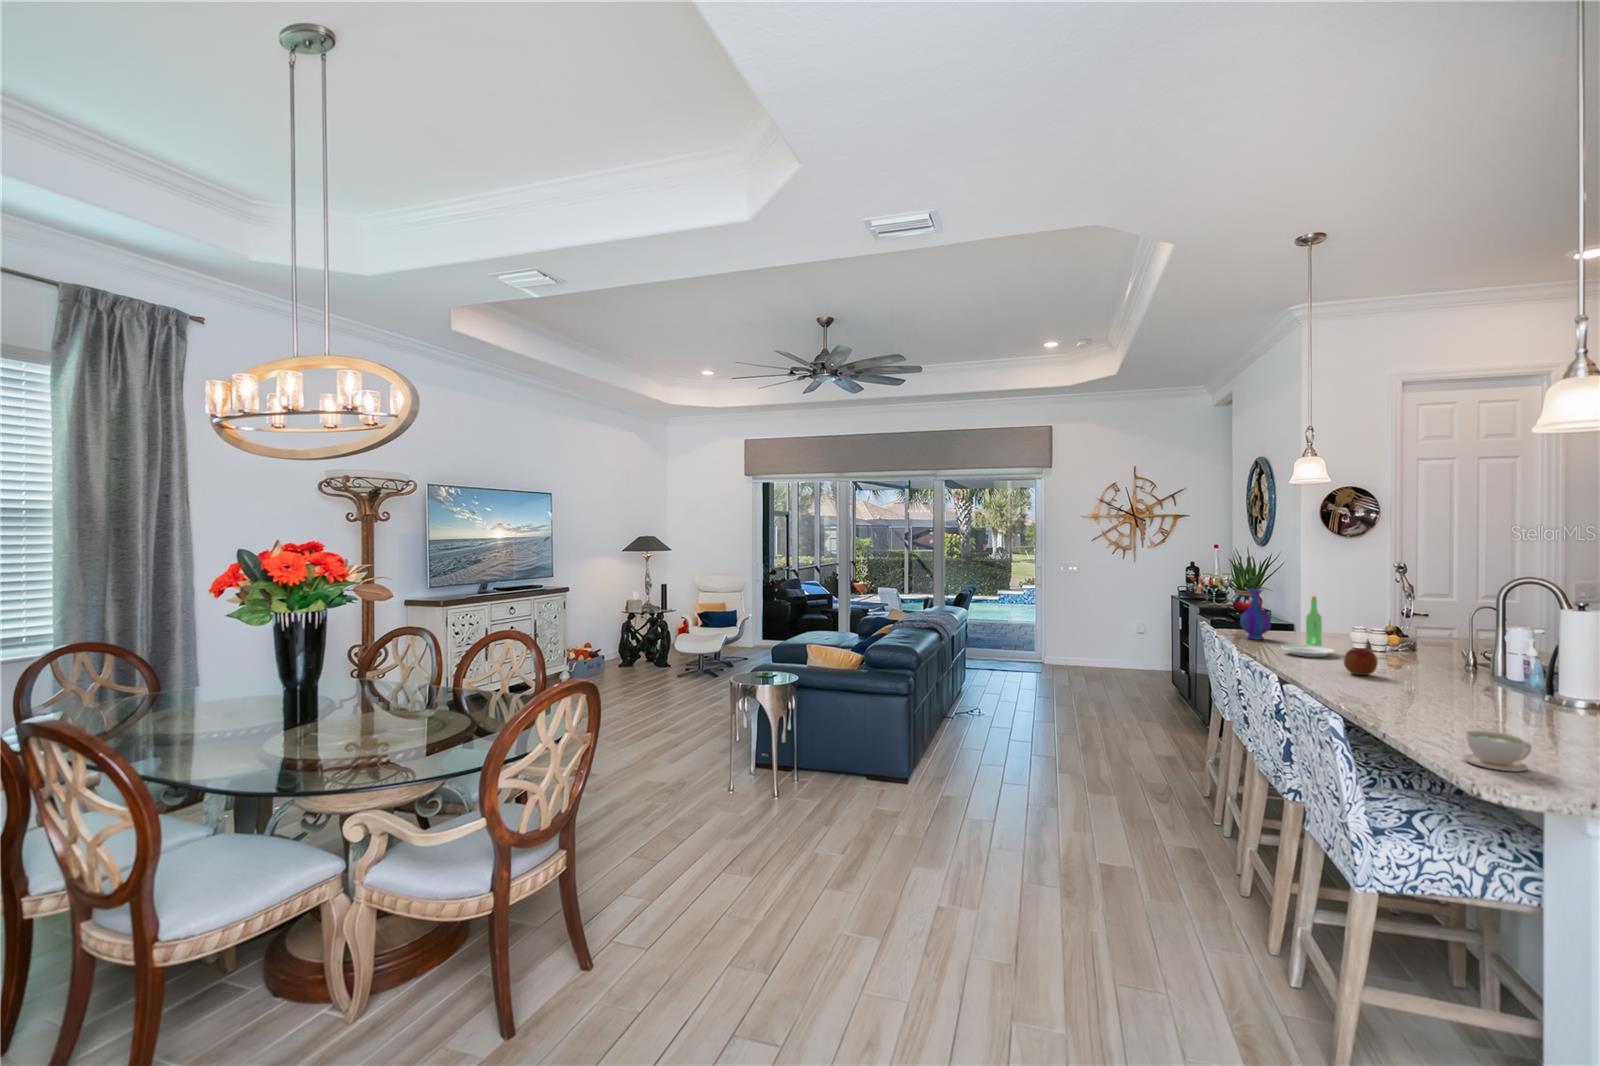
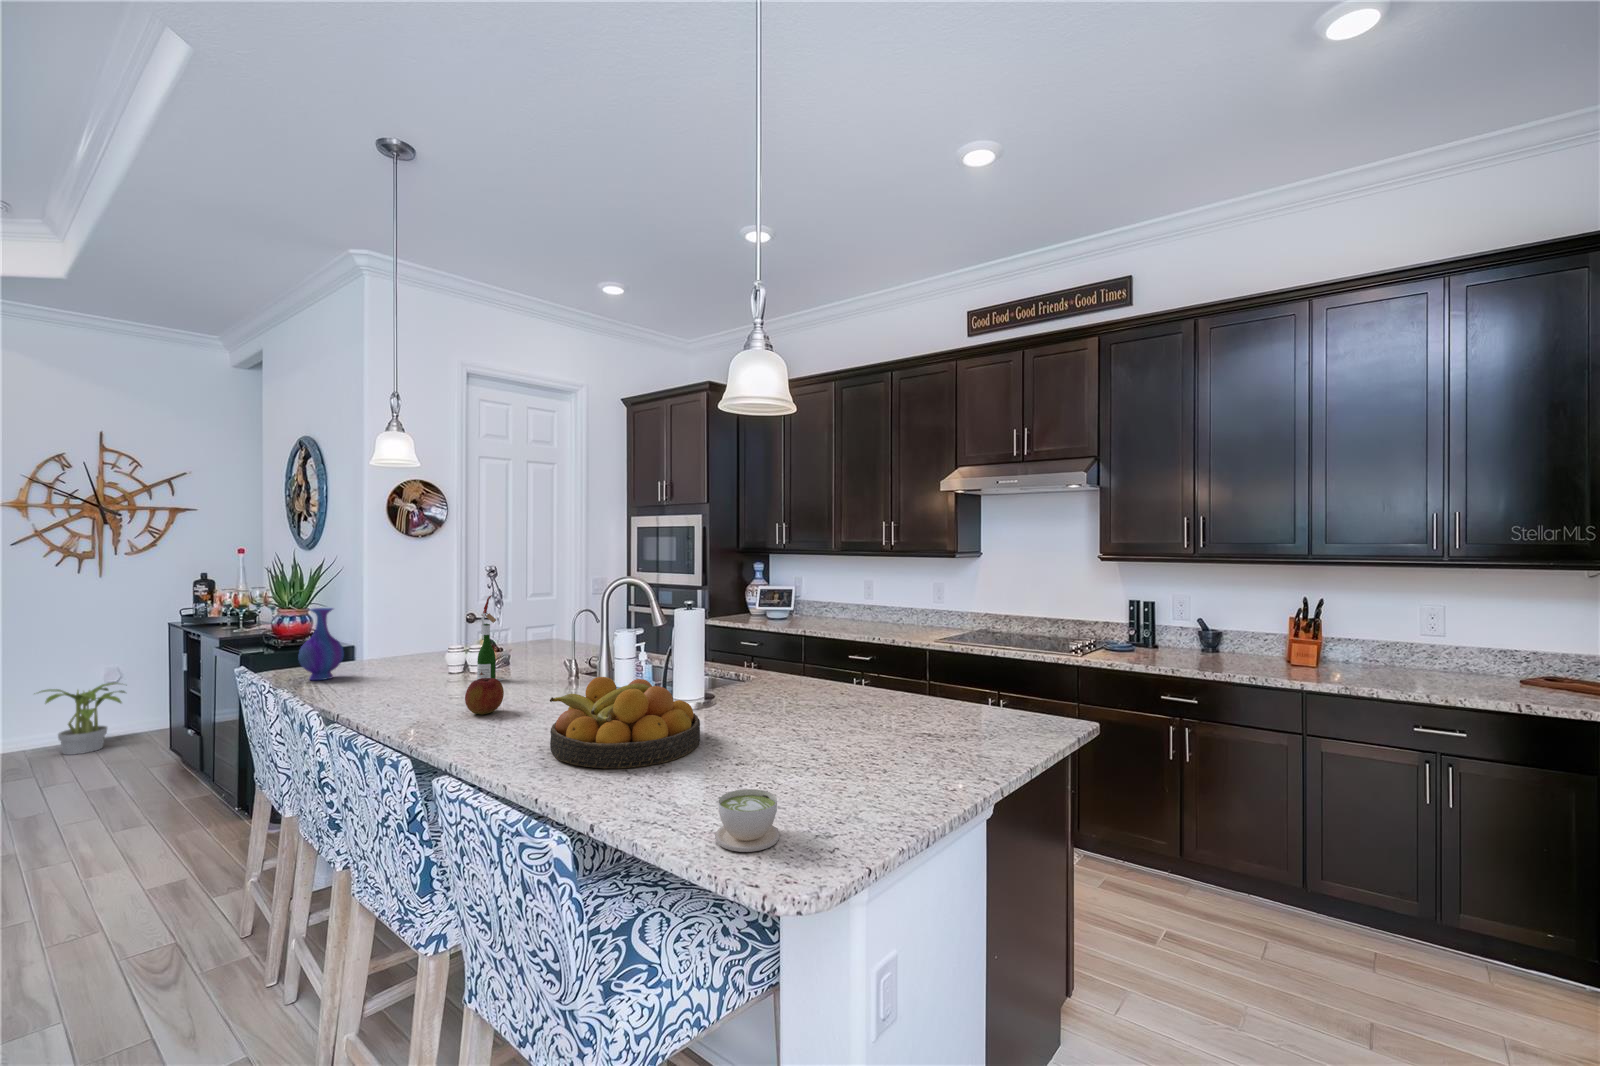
wine bottle: none [1374,588,1399,661] -> present [477,595,503,681]
plate: present [1282,596,1335,657] -> none [368,612,437,697]
potted plant: none [1102,631,1149,676] -> present [39,683,125,755]
fruit bowl: none [1388,654,1548,727] -> present [550,677,700,769]

